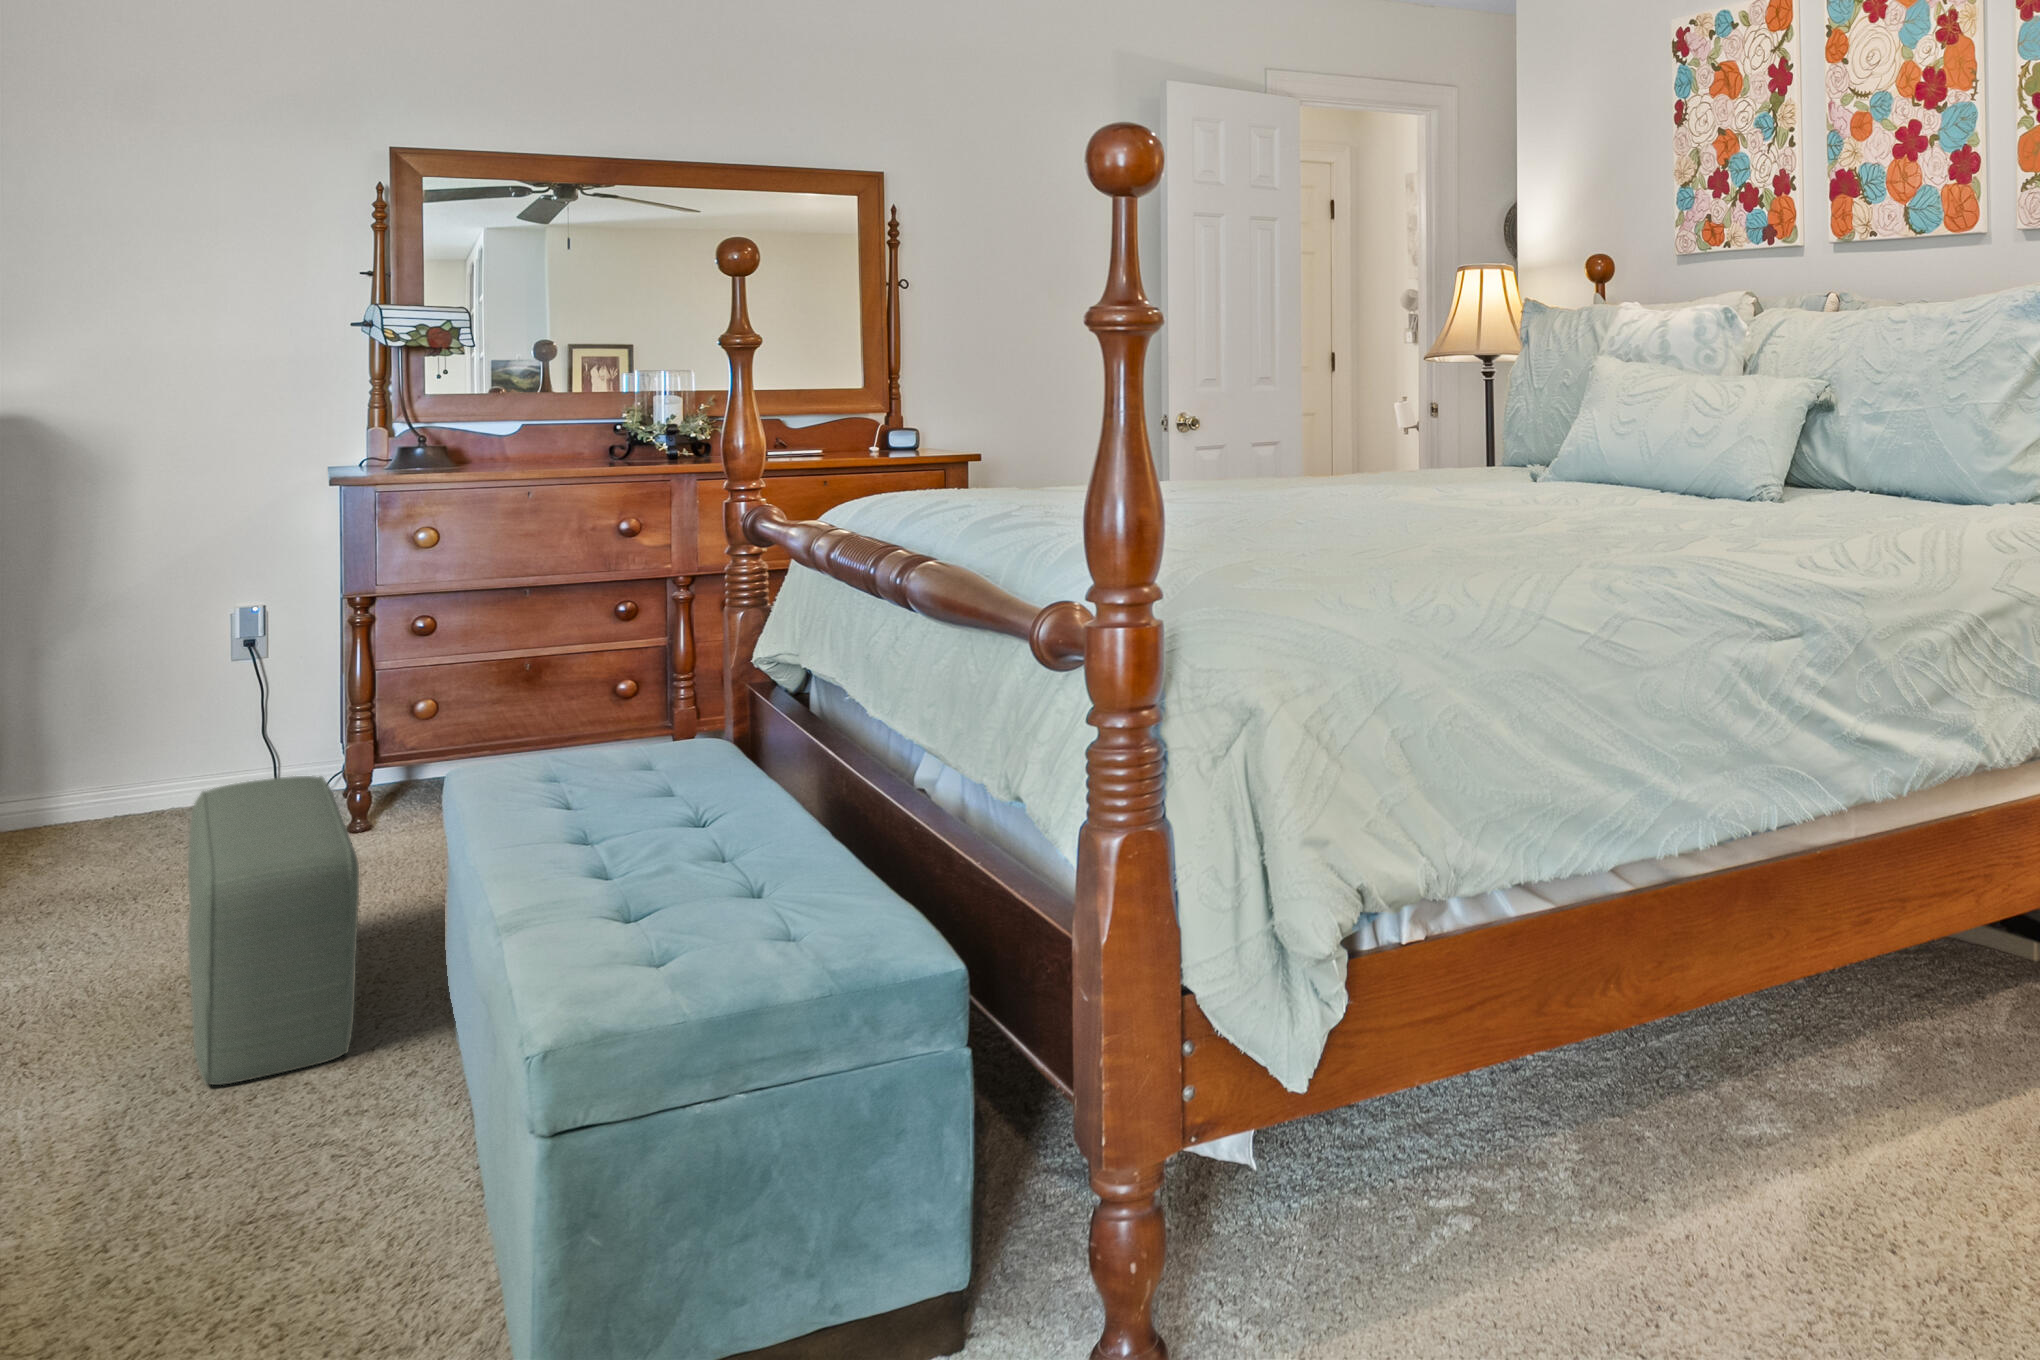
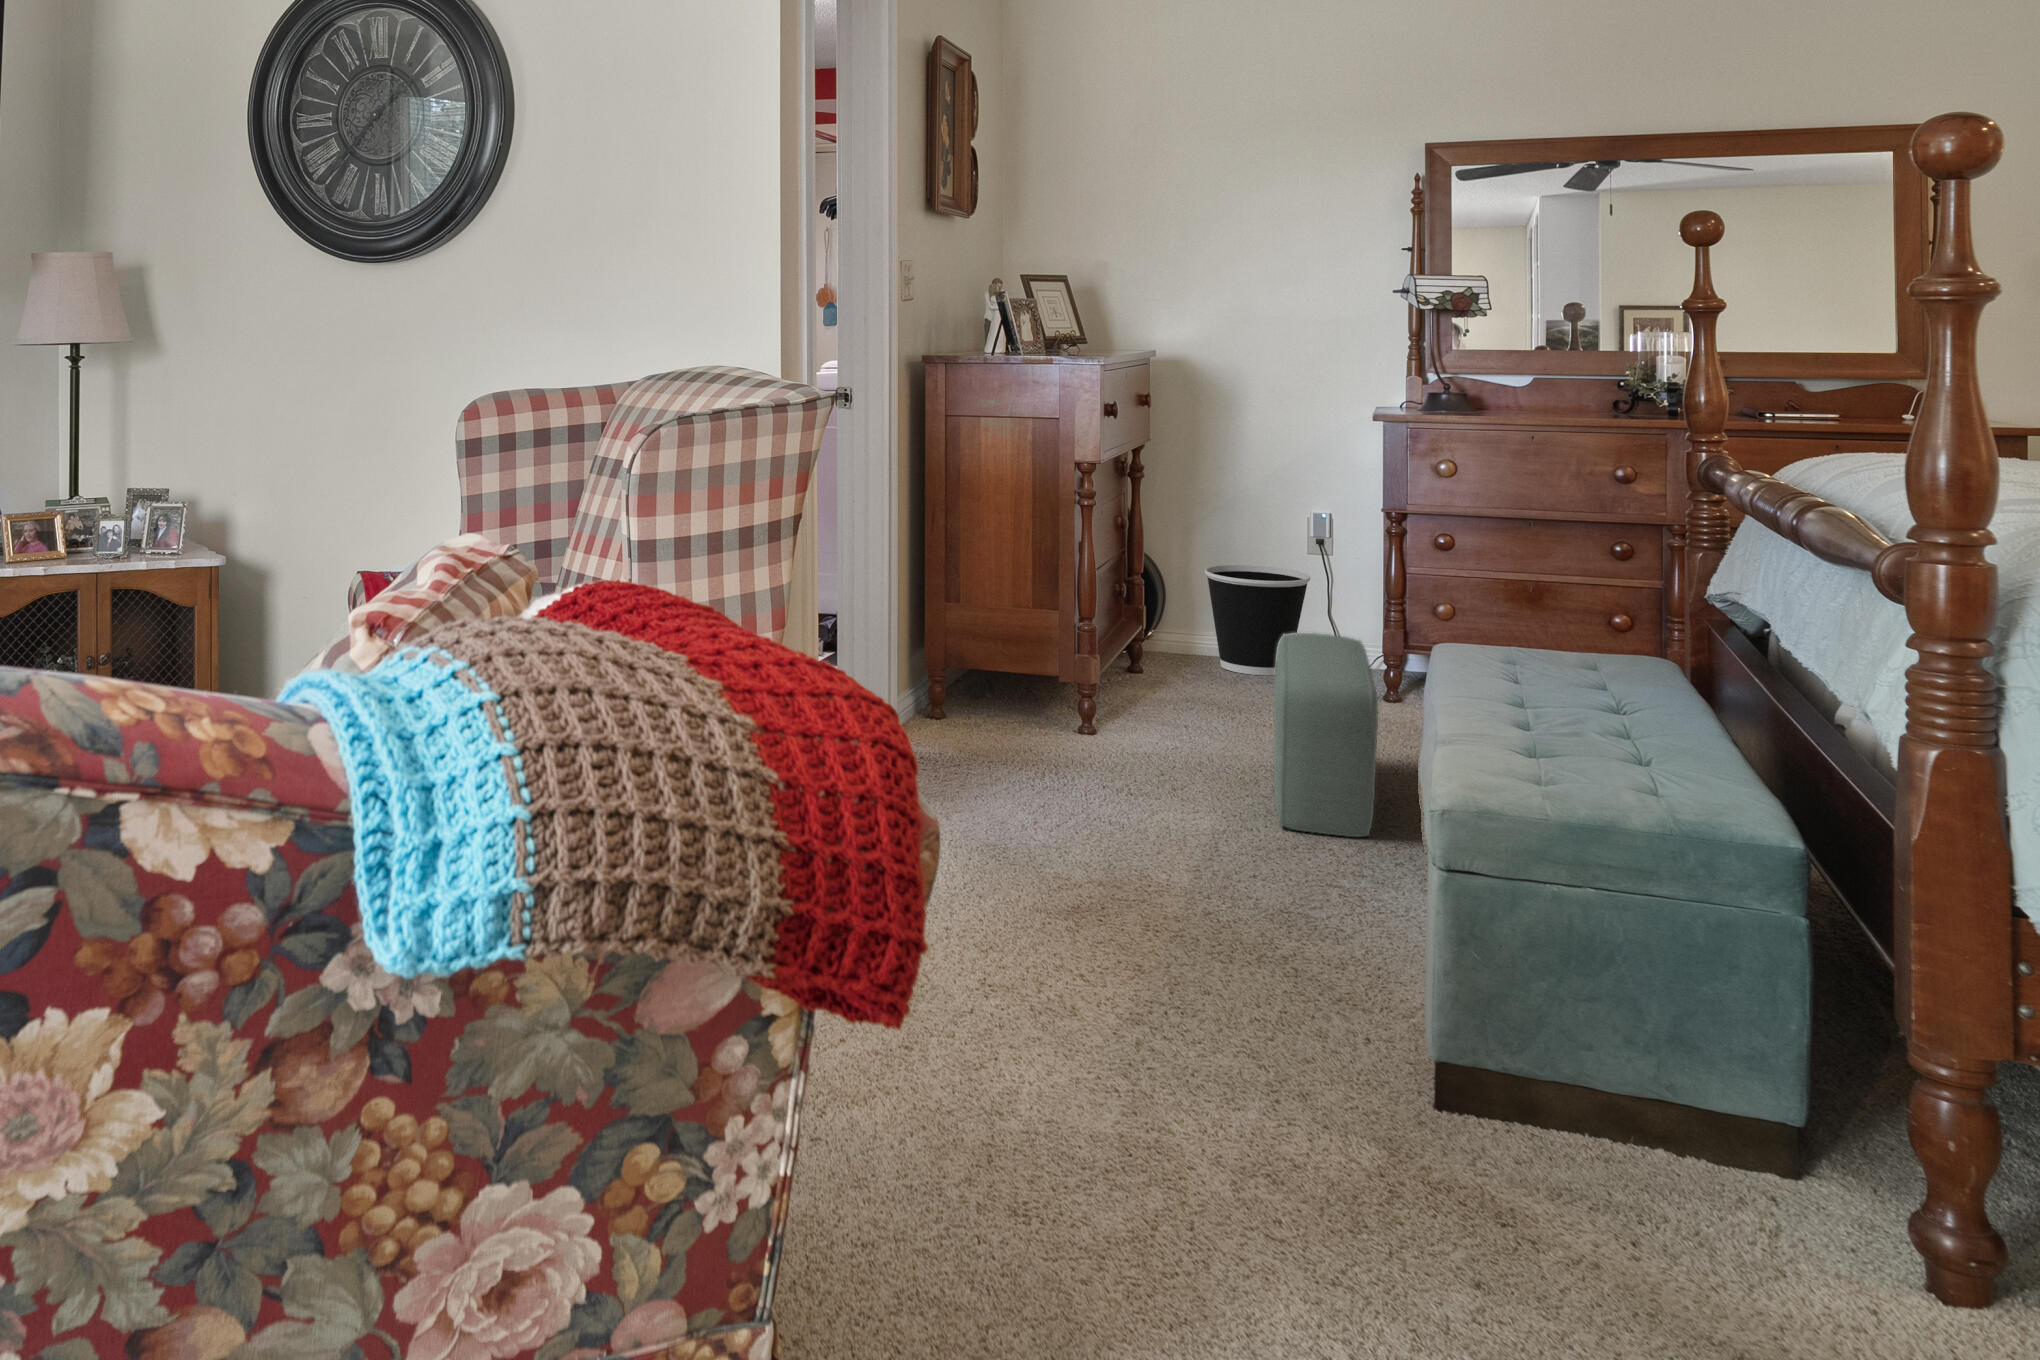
wastebasket: none [61,684,234,839] -> present [1205,565,1310,675]

